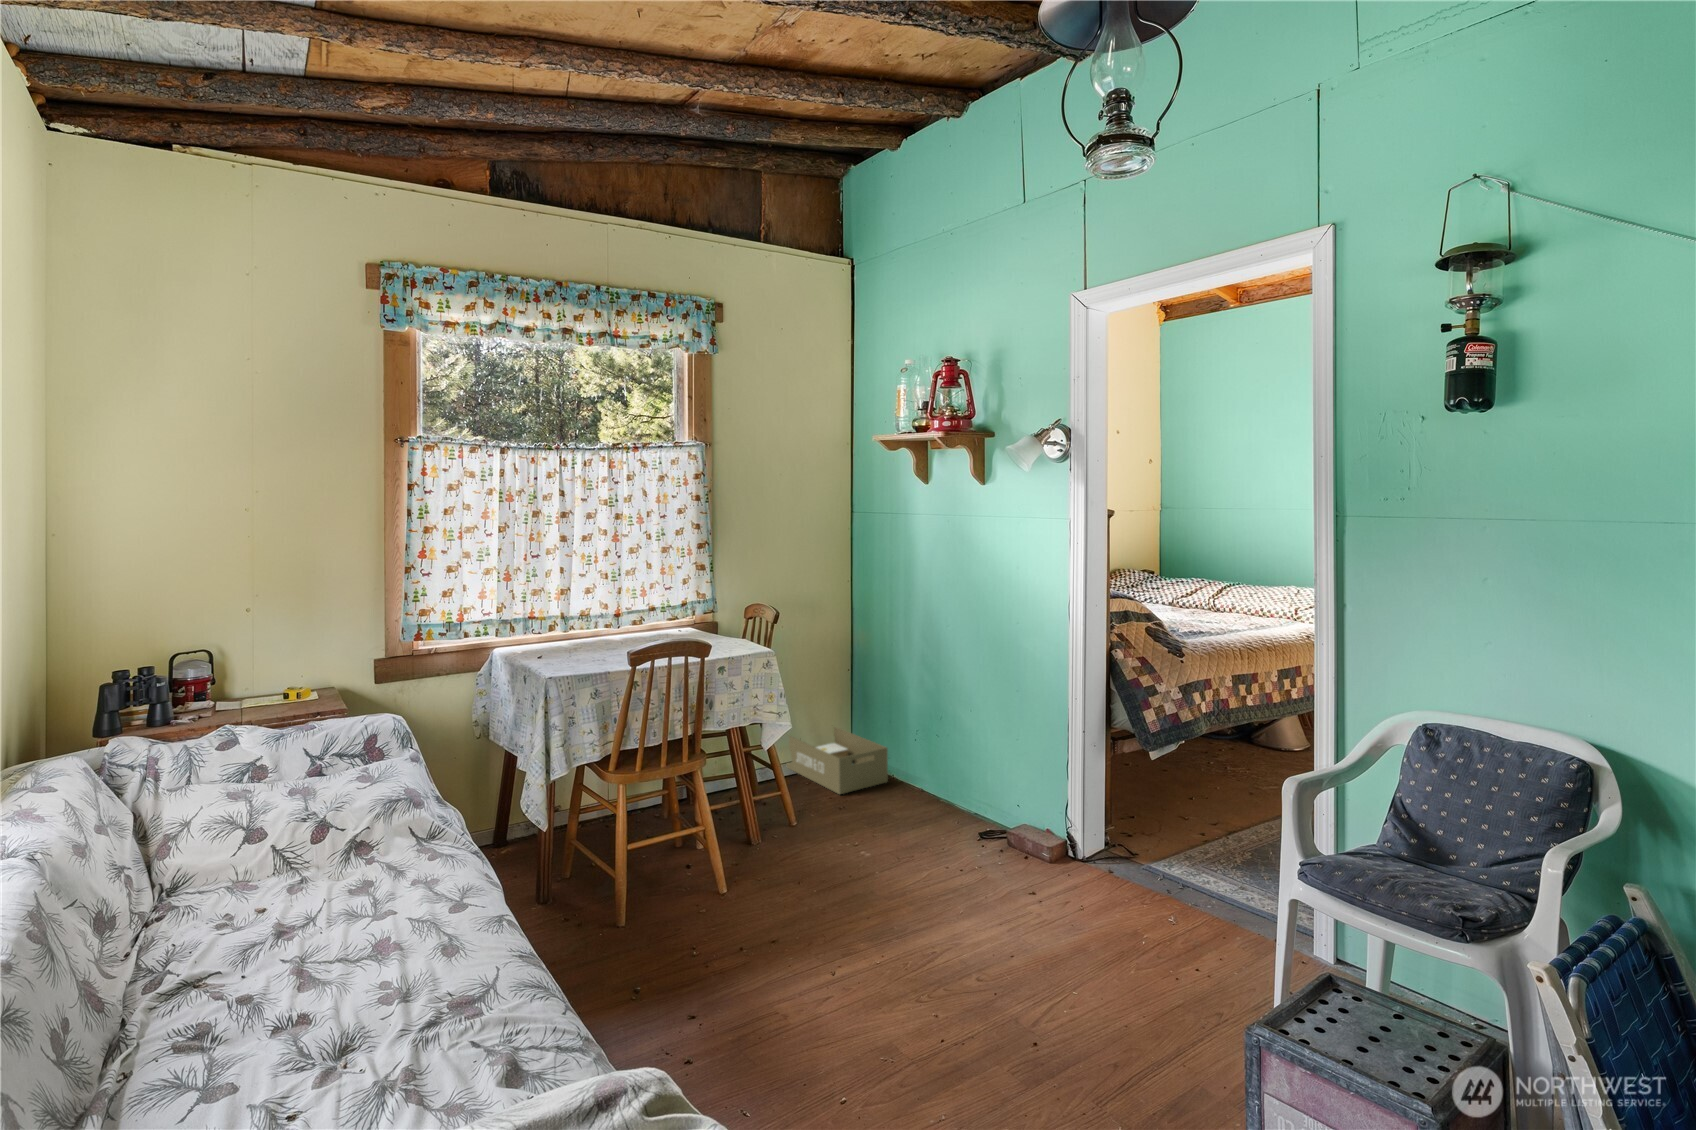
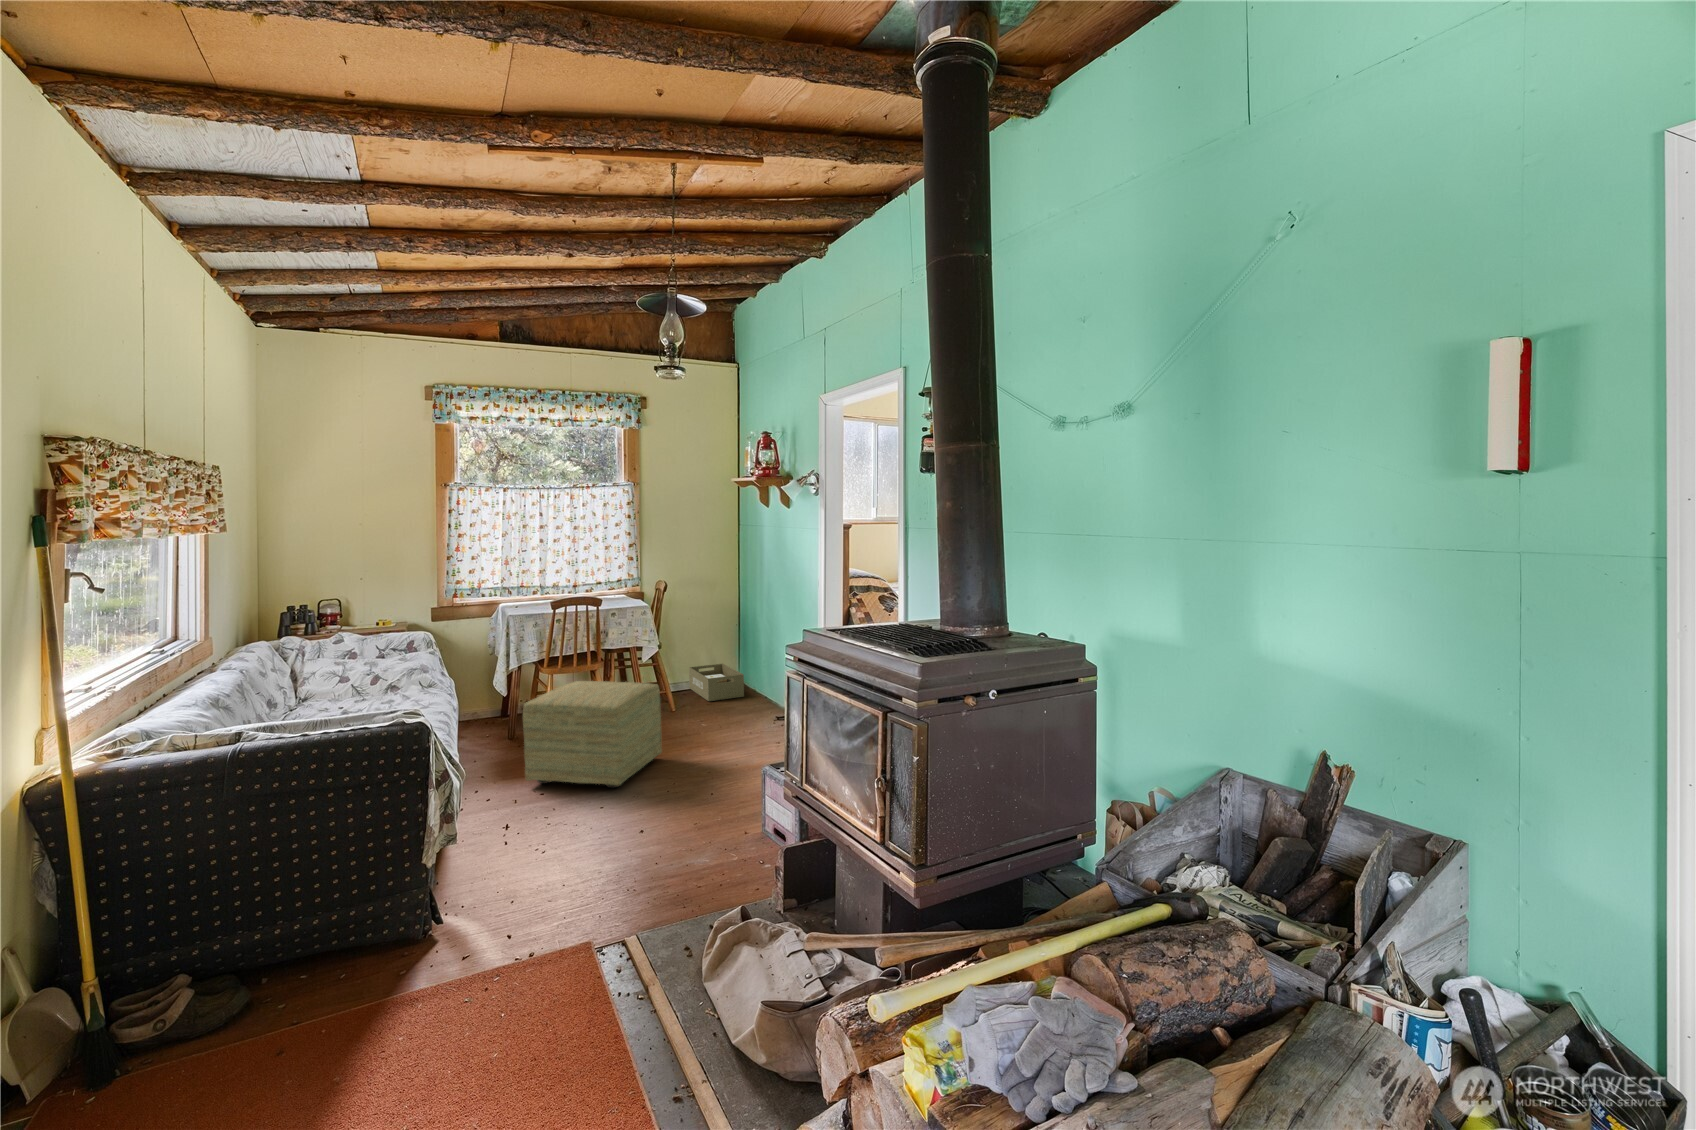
ottoman: none [643,800,860,1028] -> present [523,681,662,788]

